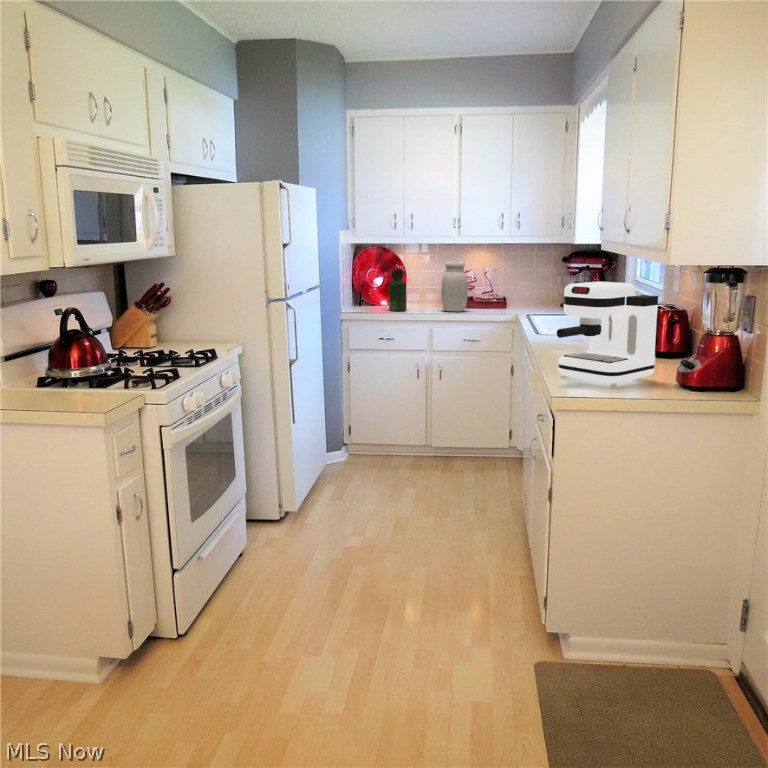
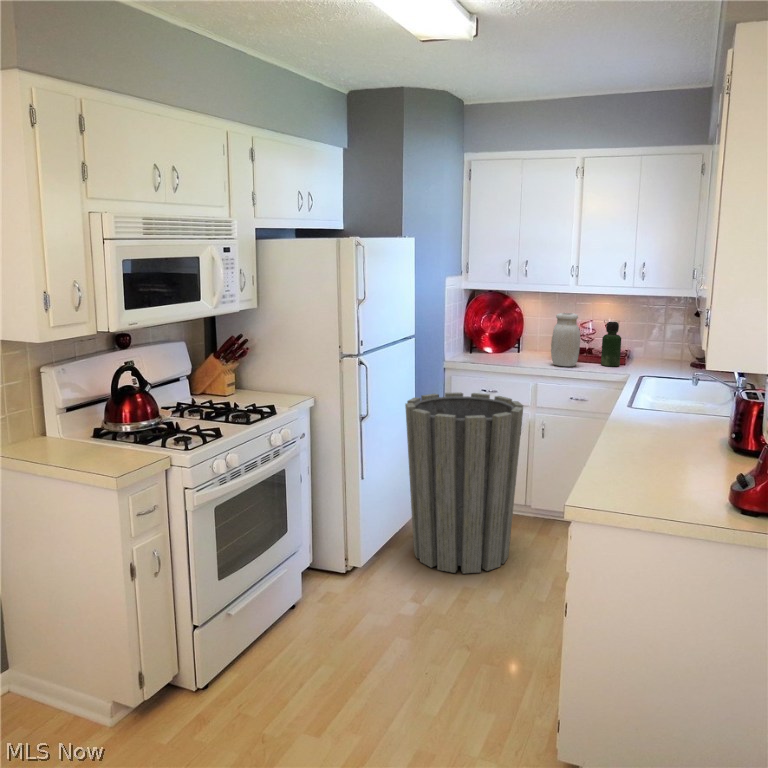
bottle: present [389,269,406,311] -> present [601,322,621,367]
coffee maker: present [557,282,658,385] -> none [590,370,719,495]
trash can: none [322,339,435,509] -> present [405,392,523,573]

